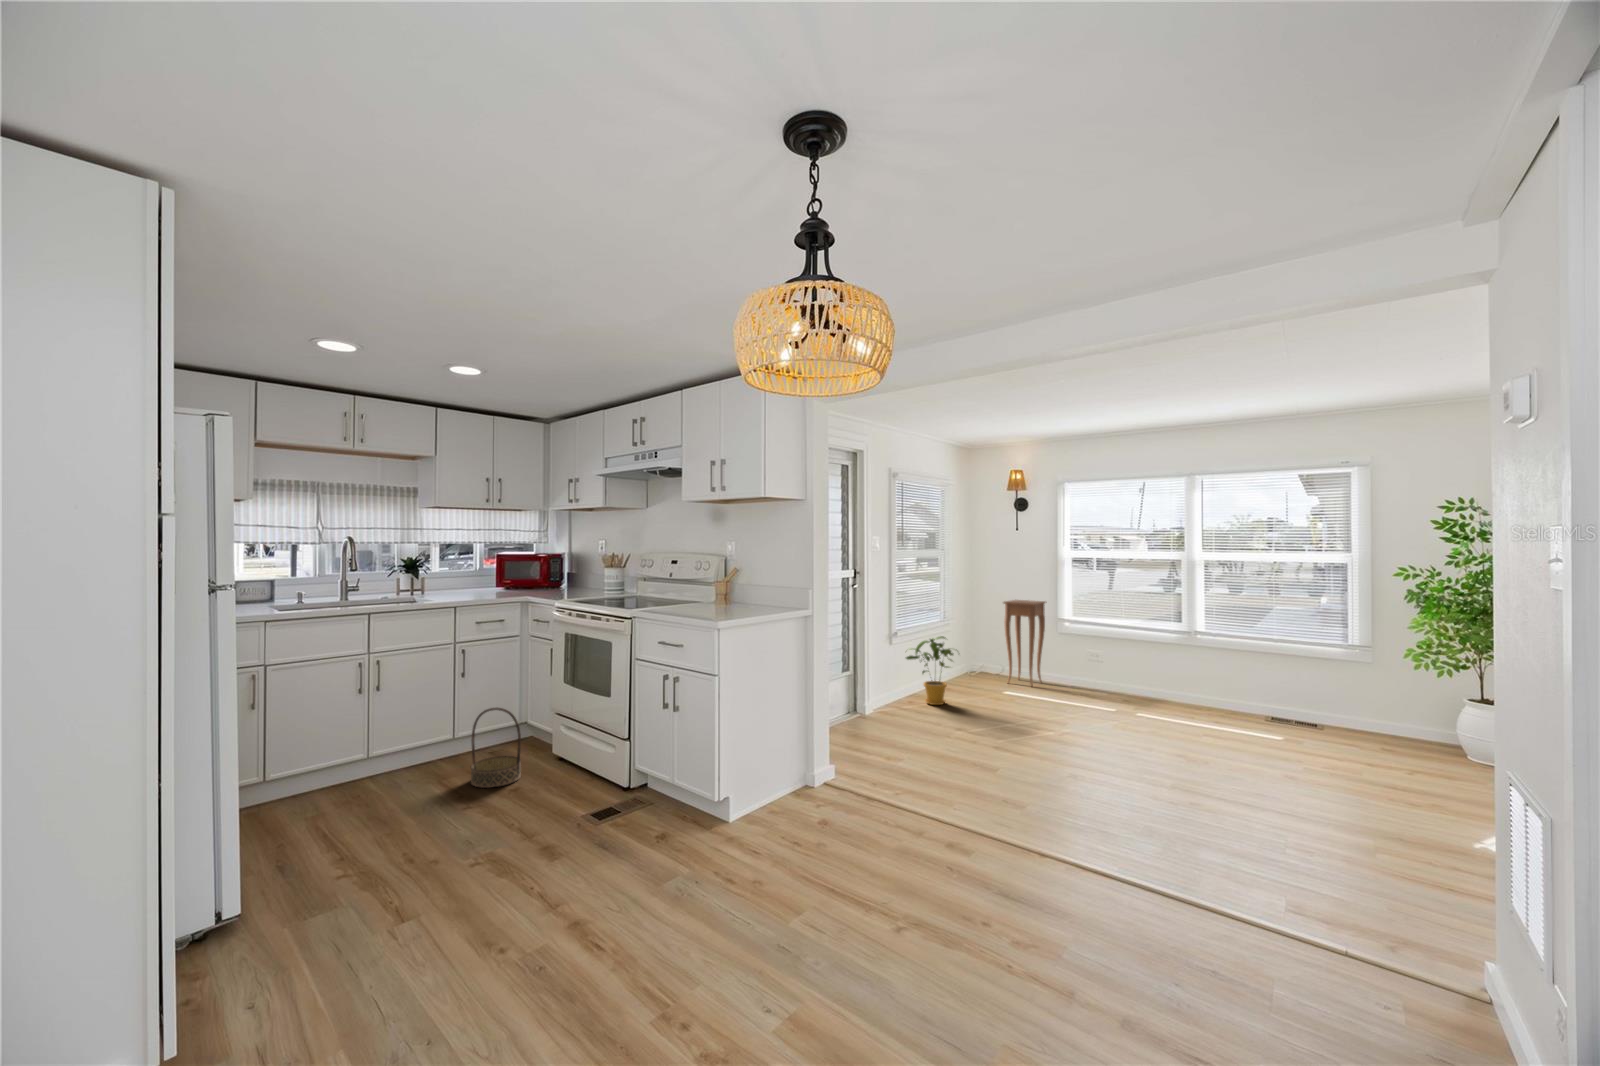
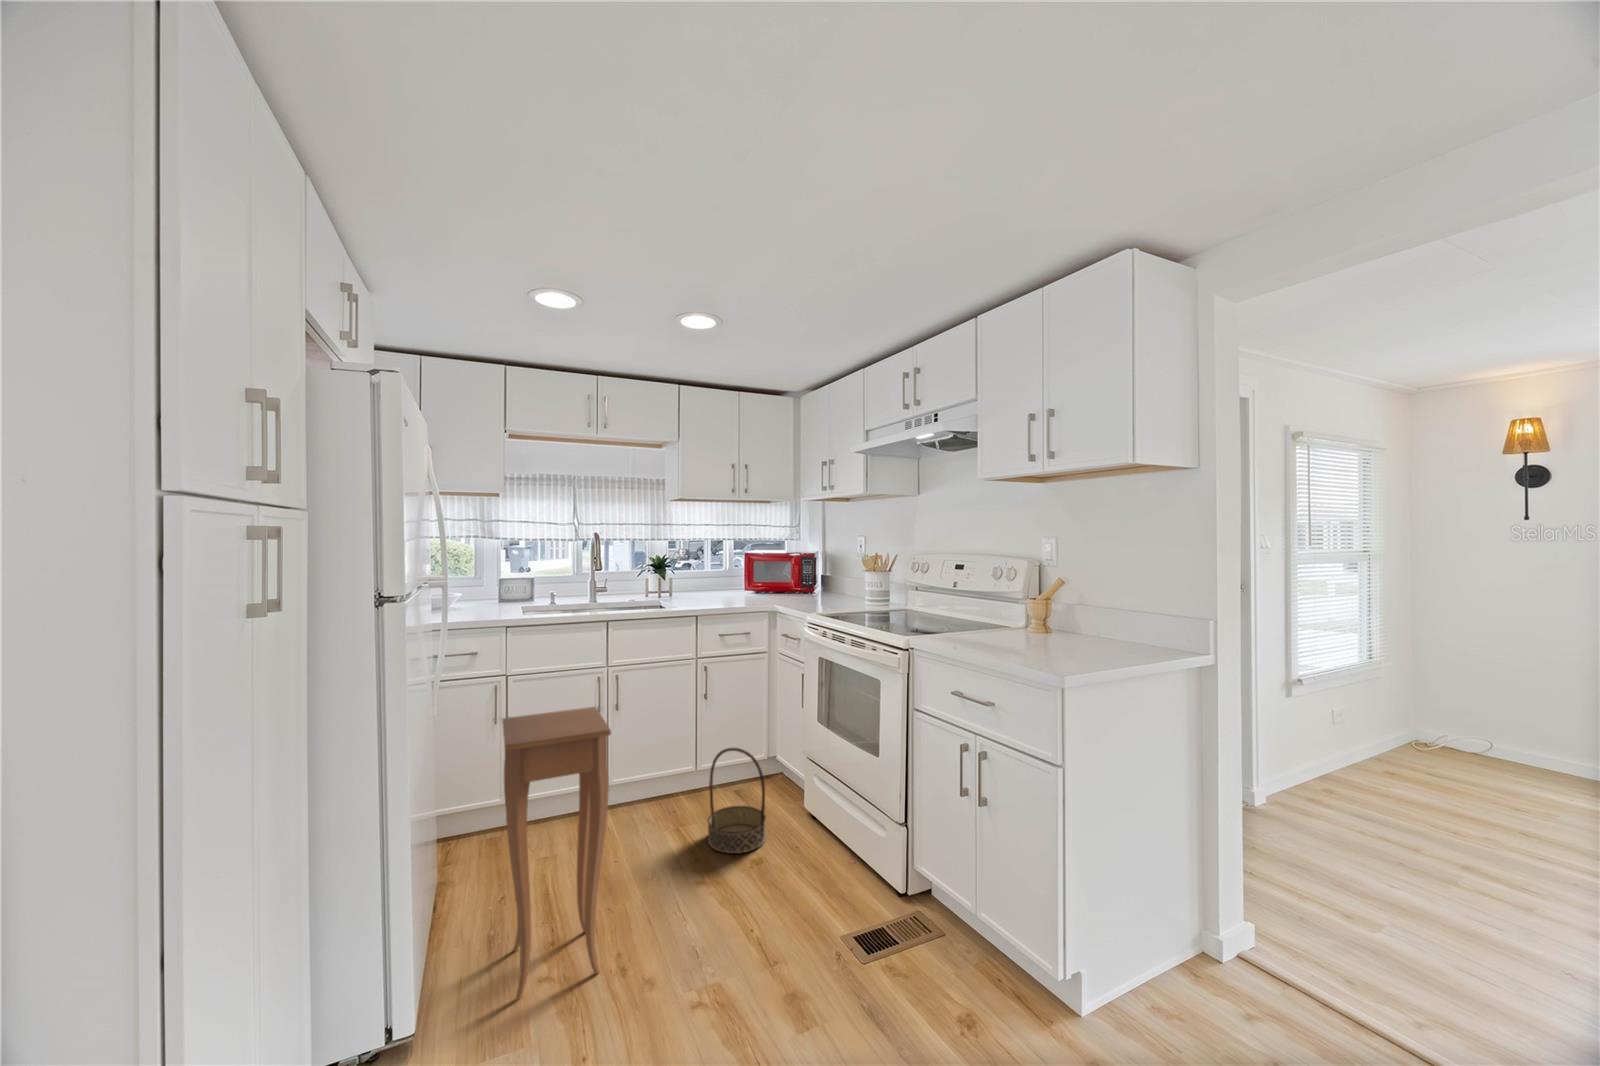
side table: present [1004,600,1046,686] -> present [502,707,611,999]
house plant: present [906,636,953,705] -> none [1288,684,1403,789]

